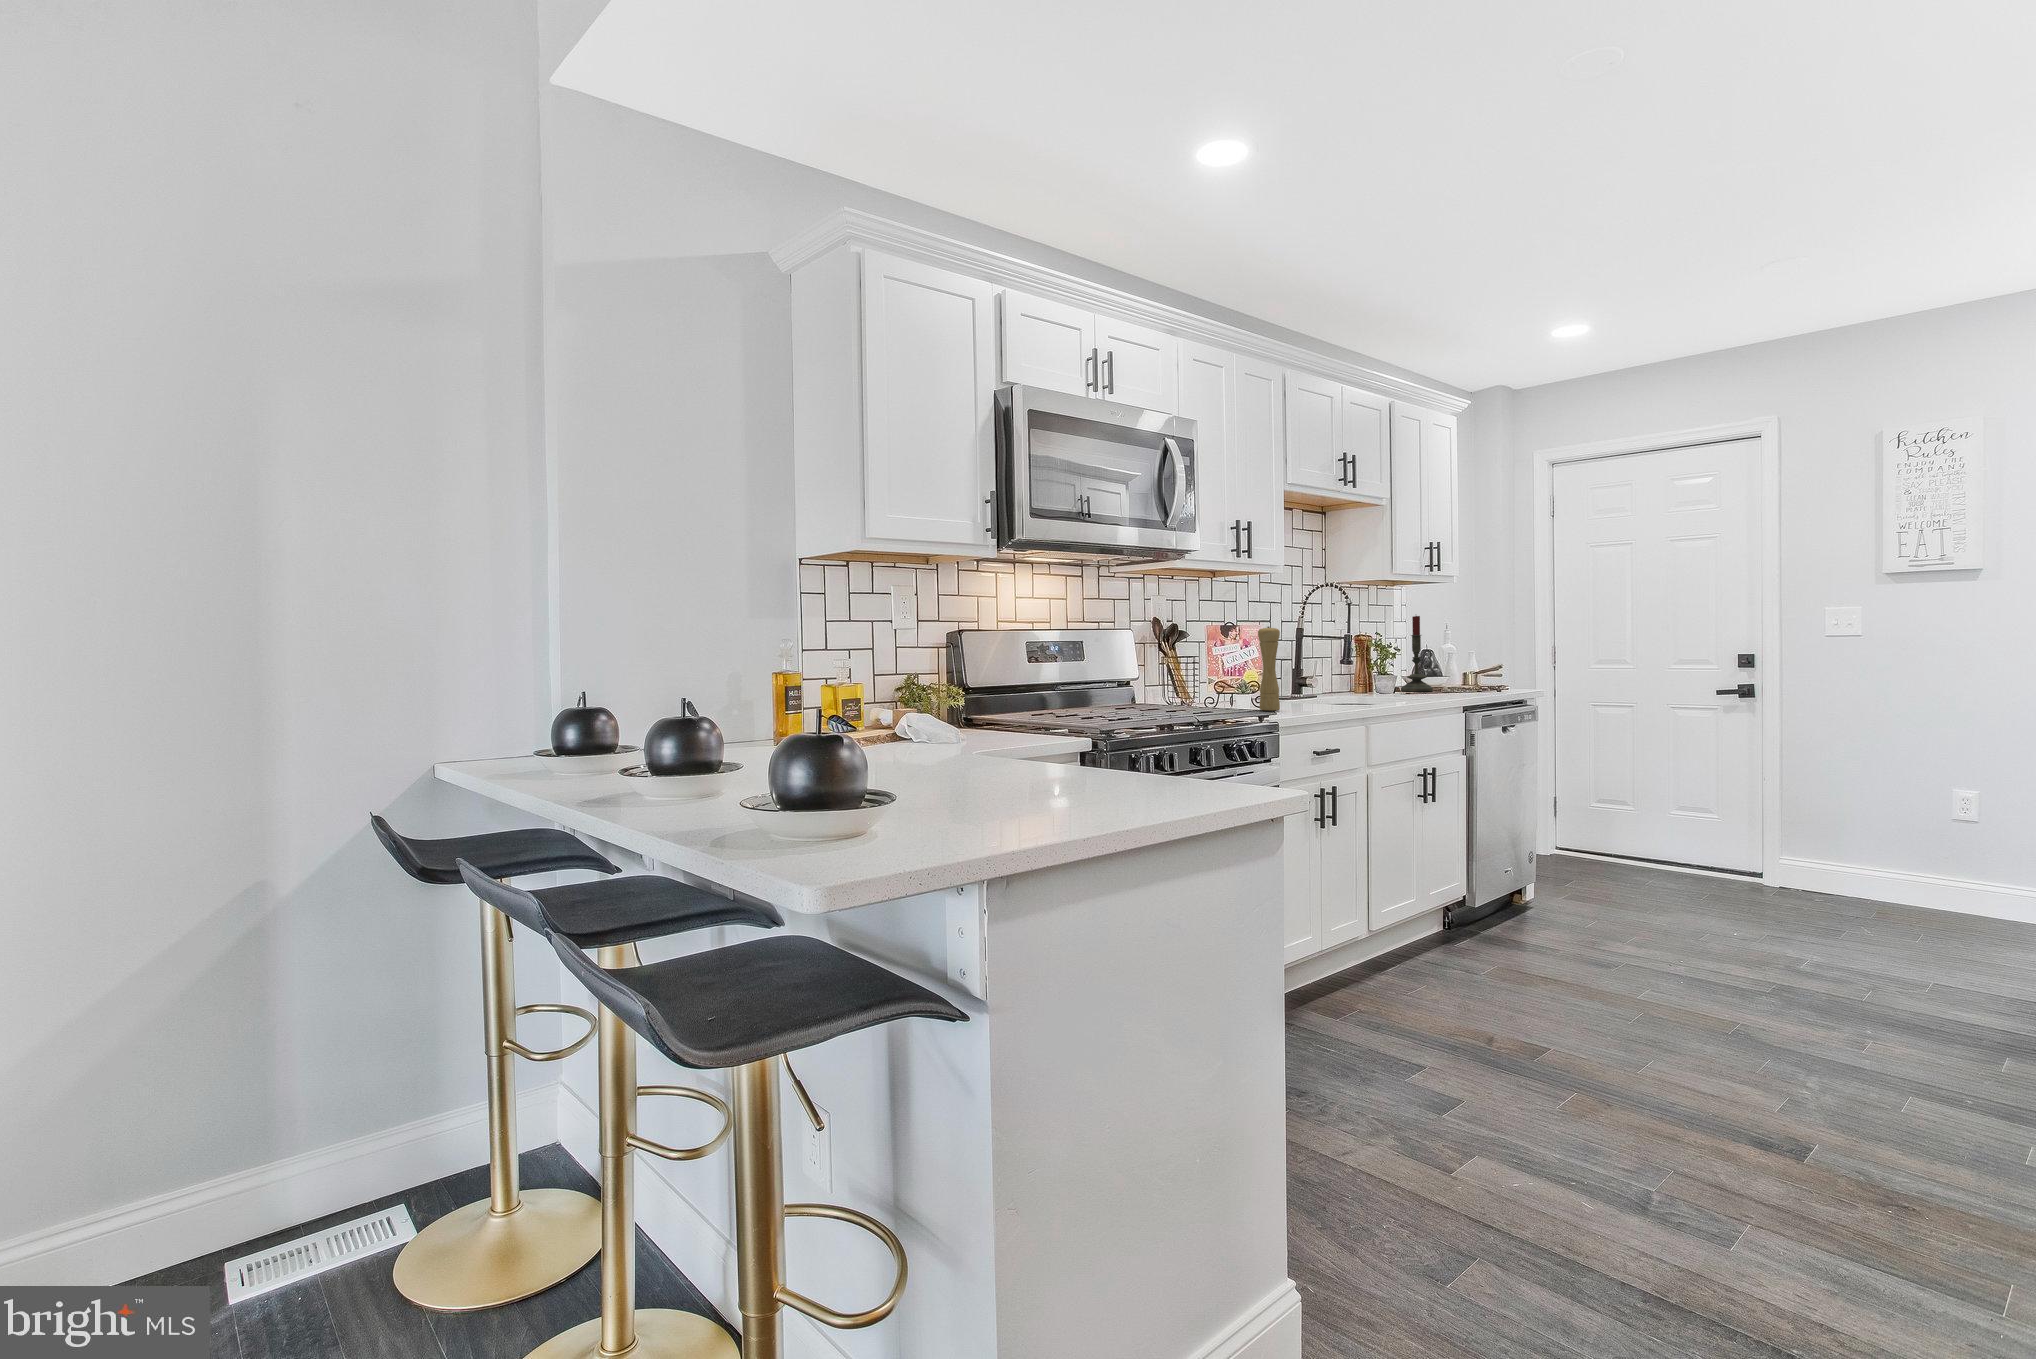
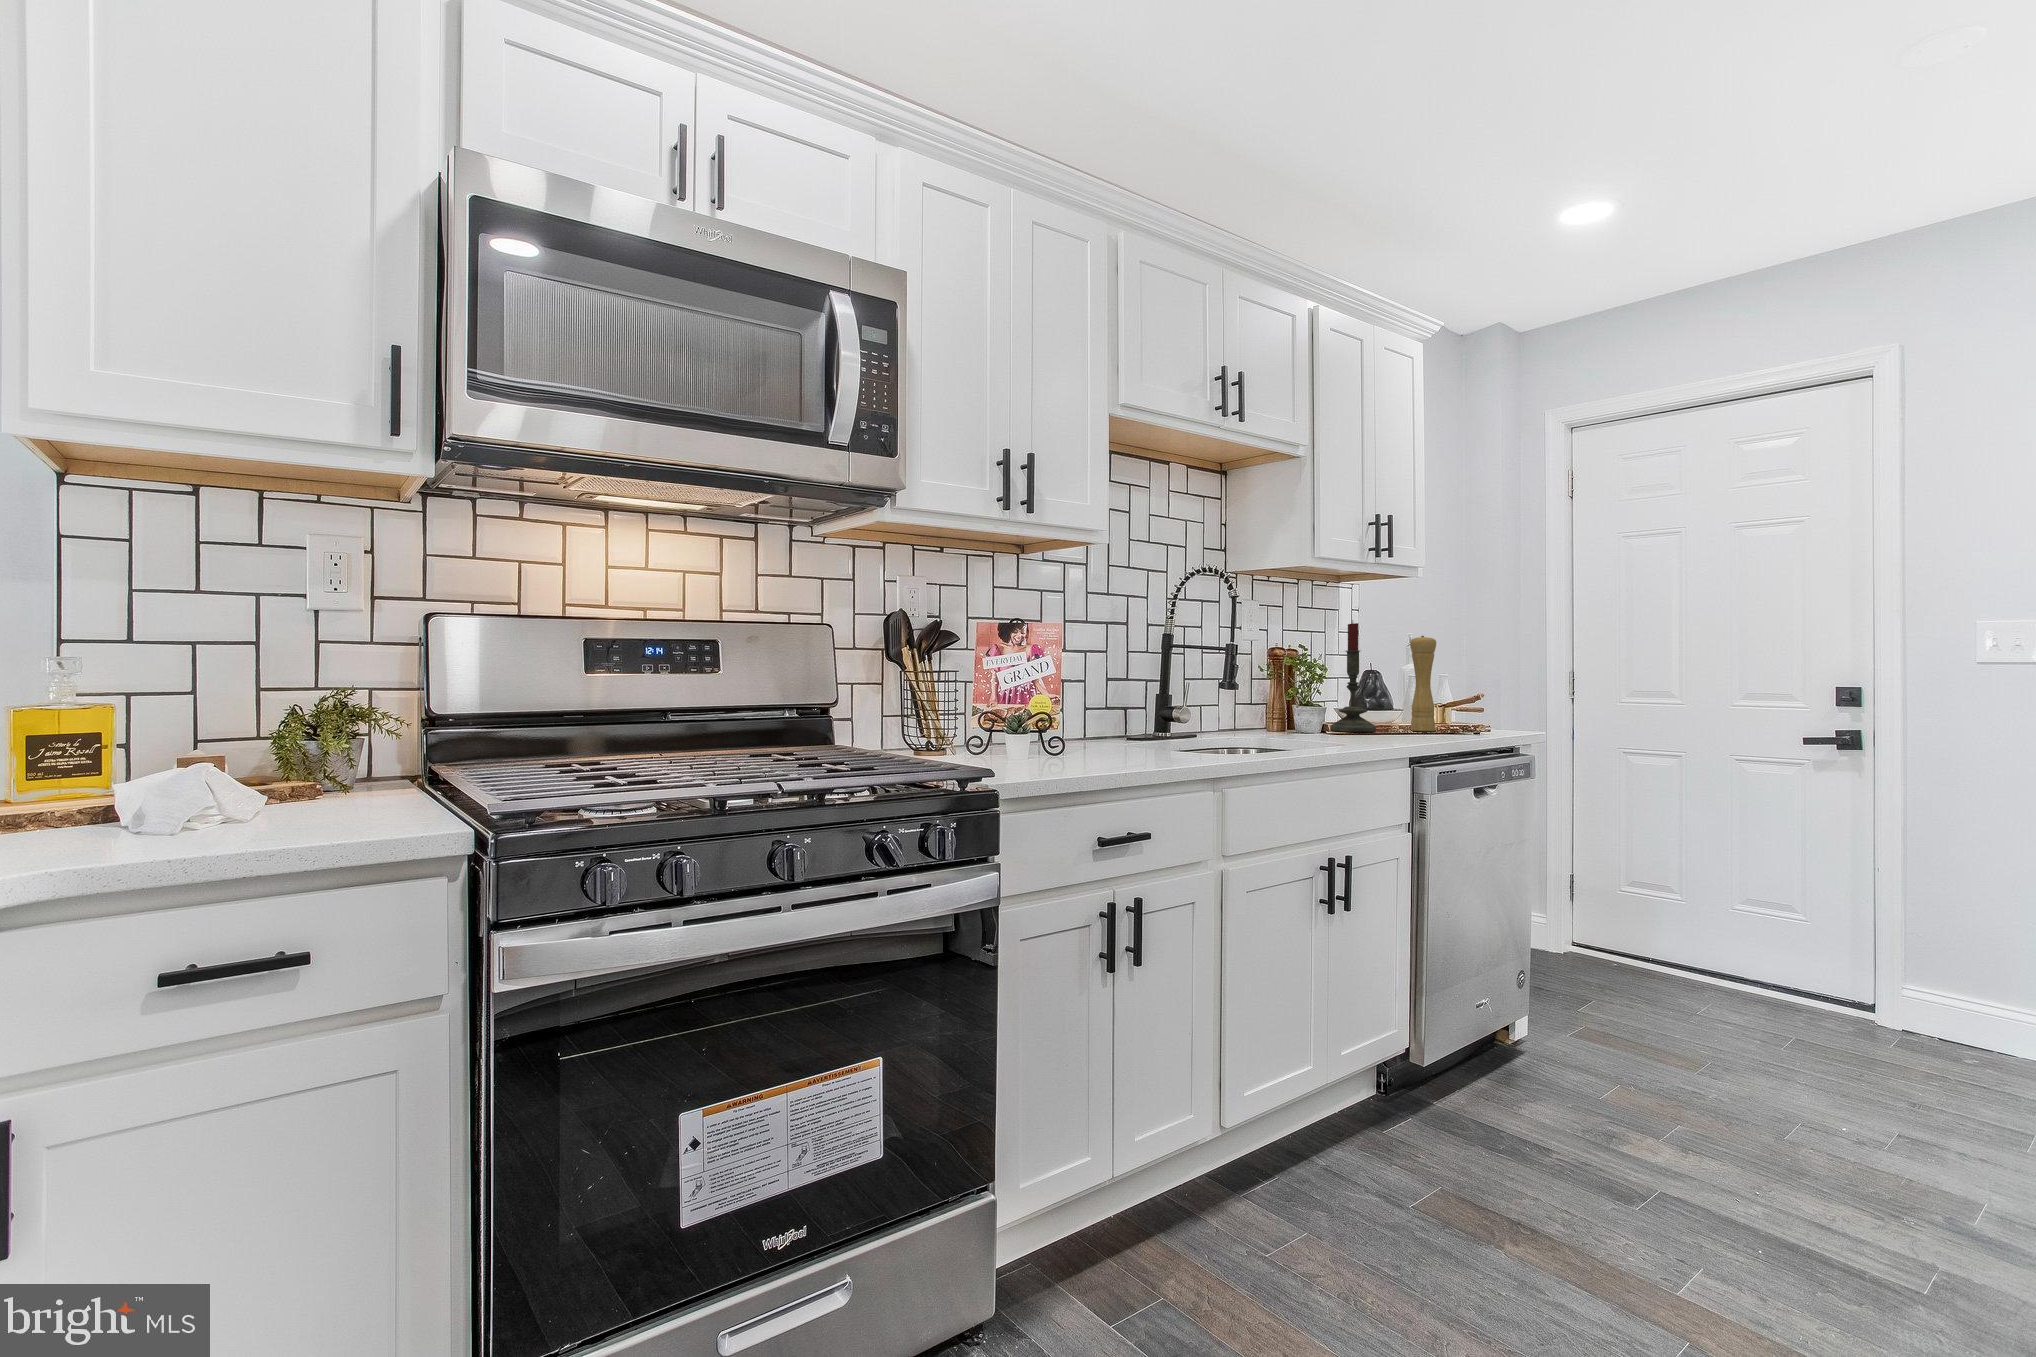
pepper mill: present [1258,627,1280,711] -> present [1410,636,1436,731]

